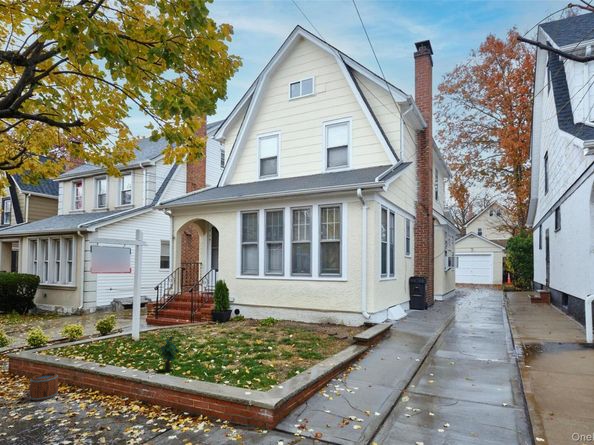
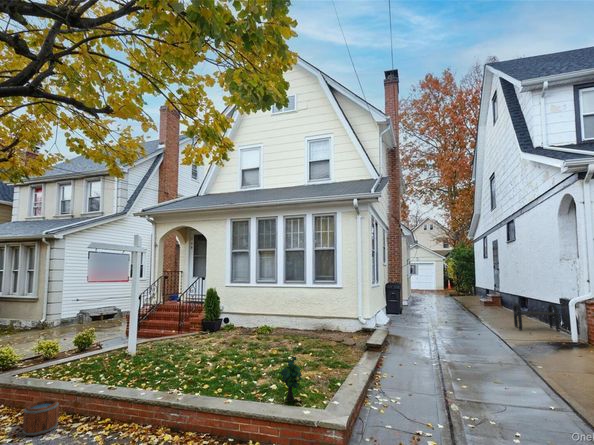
bench: none [540,300,589,332] -> present [513,303,560,332]
decorative plant: present [160,336,179,371] -> present [279,357,302,401]

